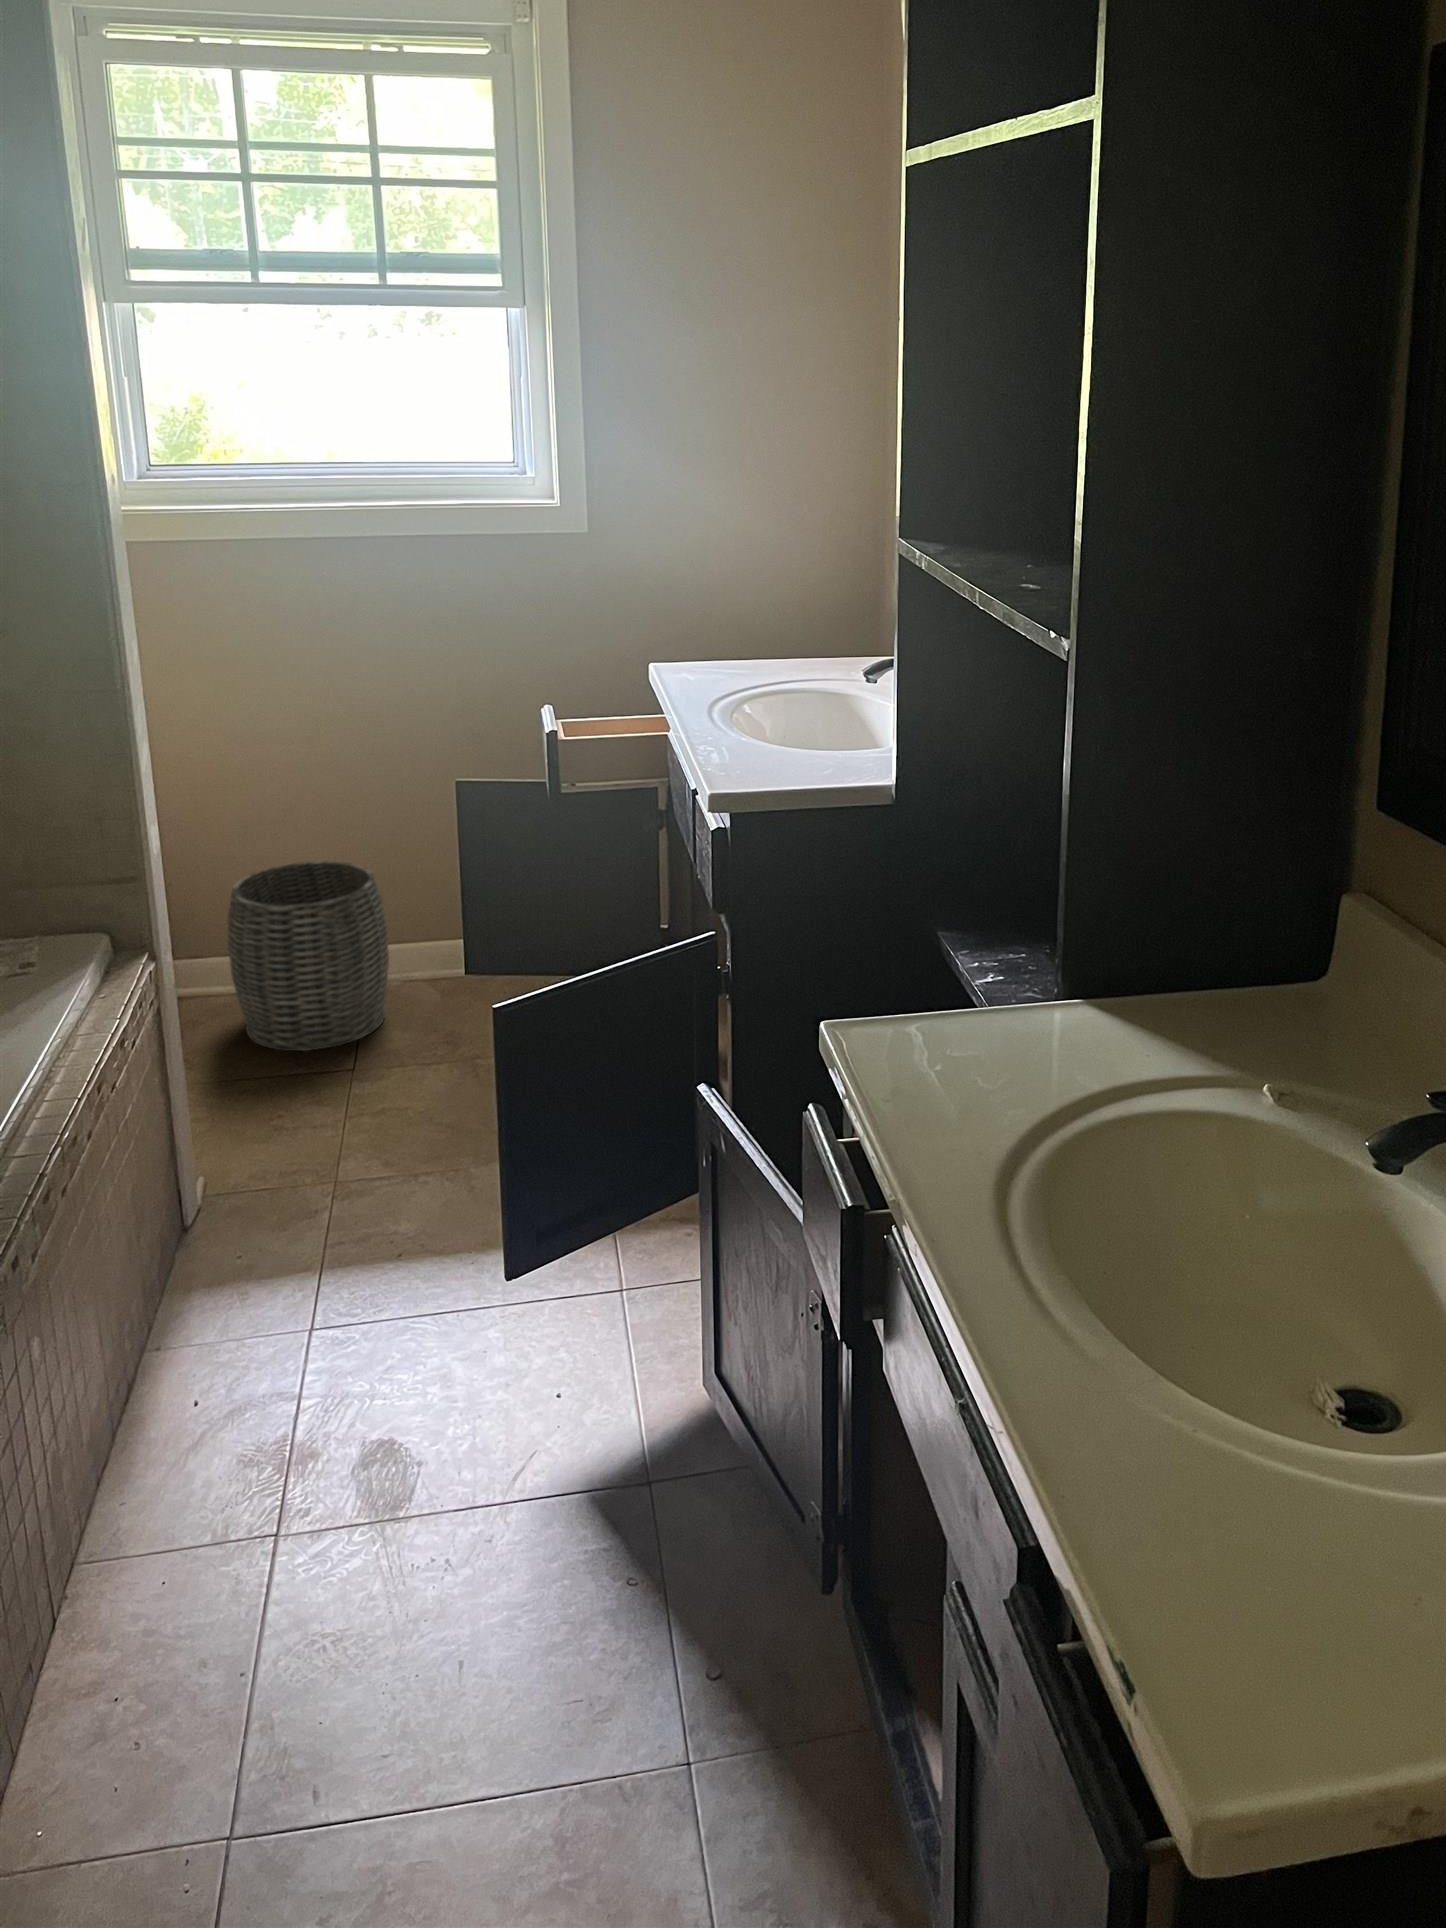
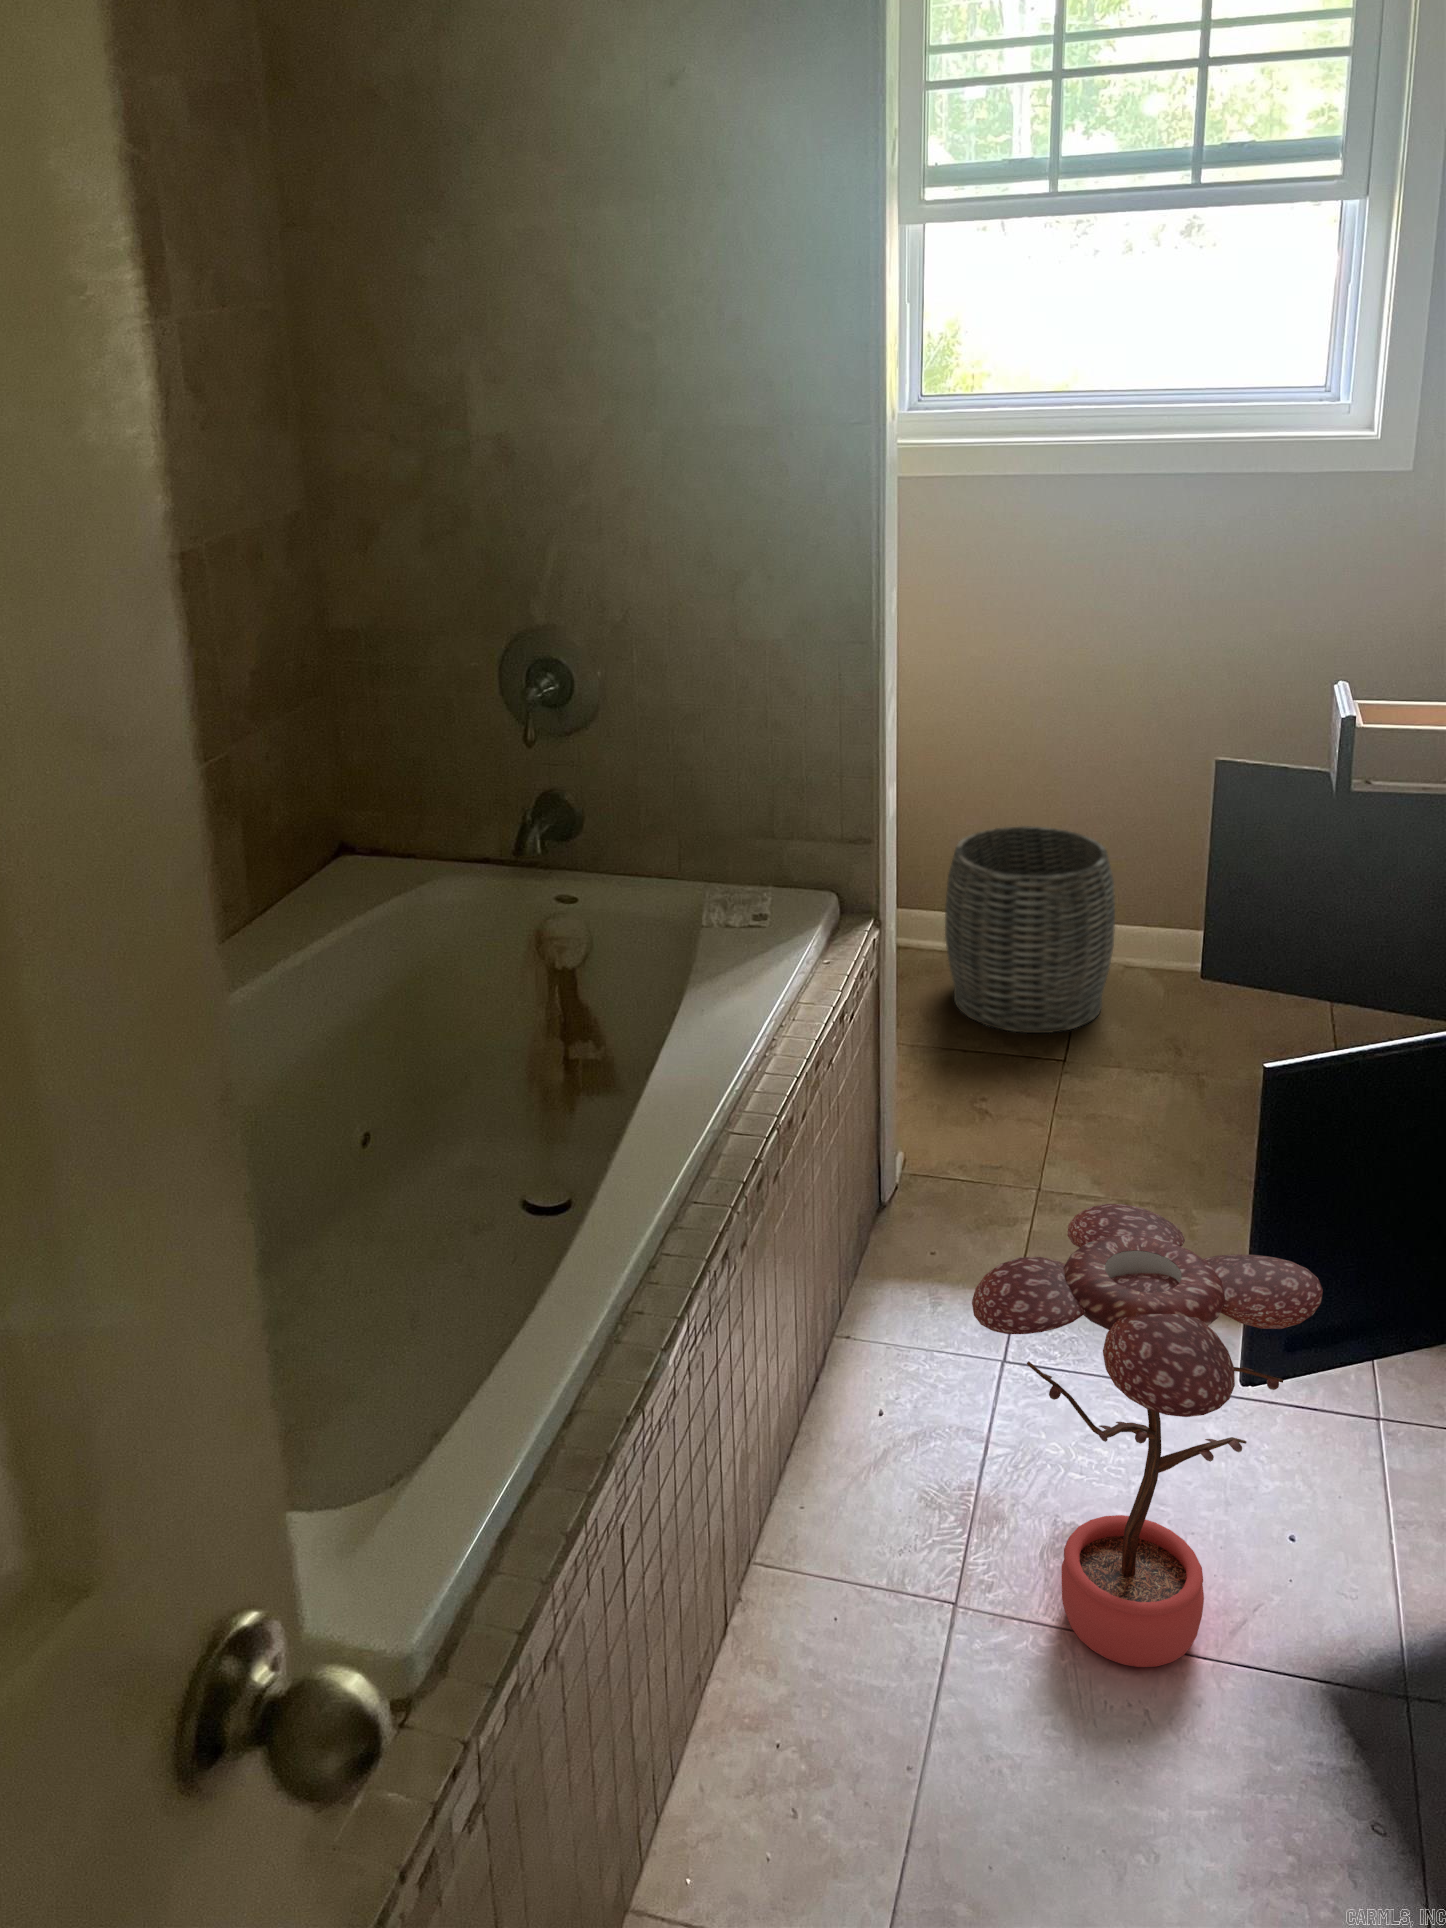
potted plant: none [259,1147,547,1532] -> present [972,1204,1323,1667]

